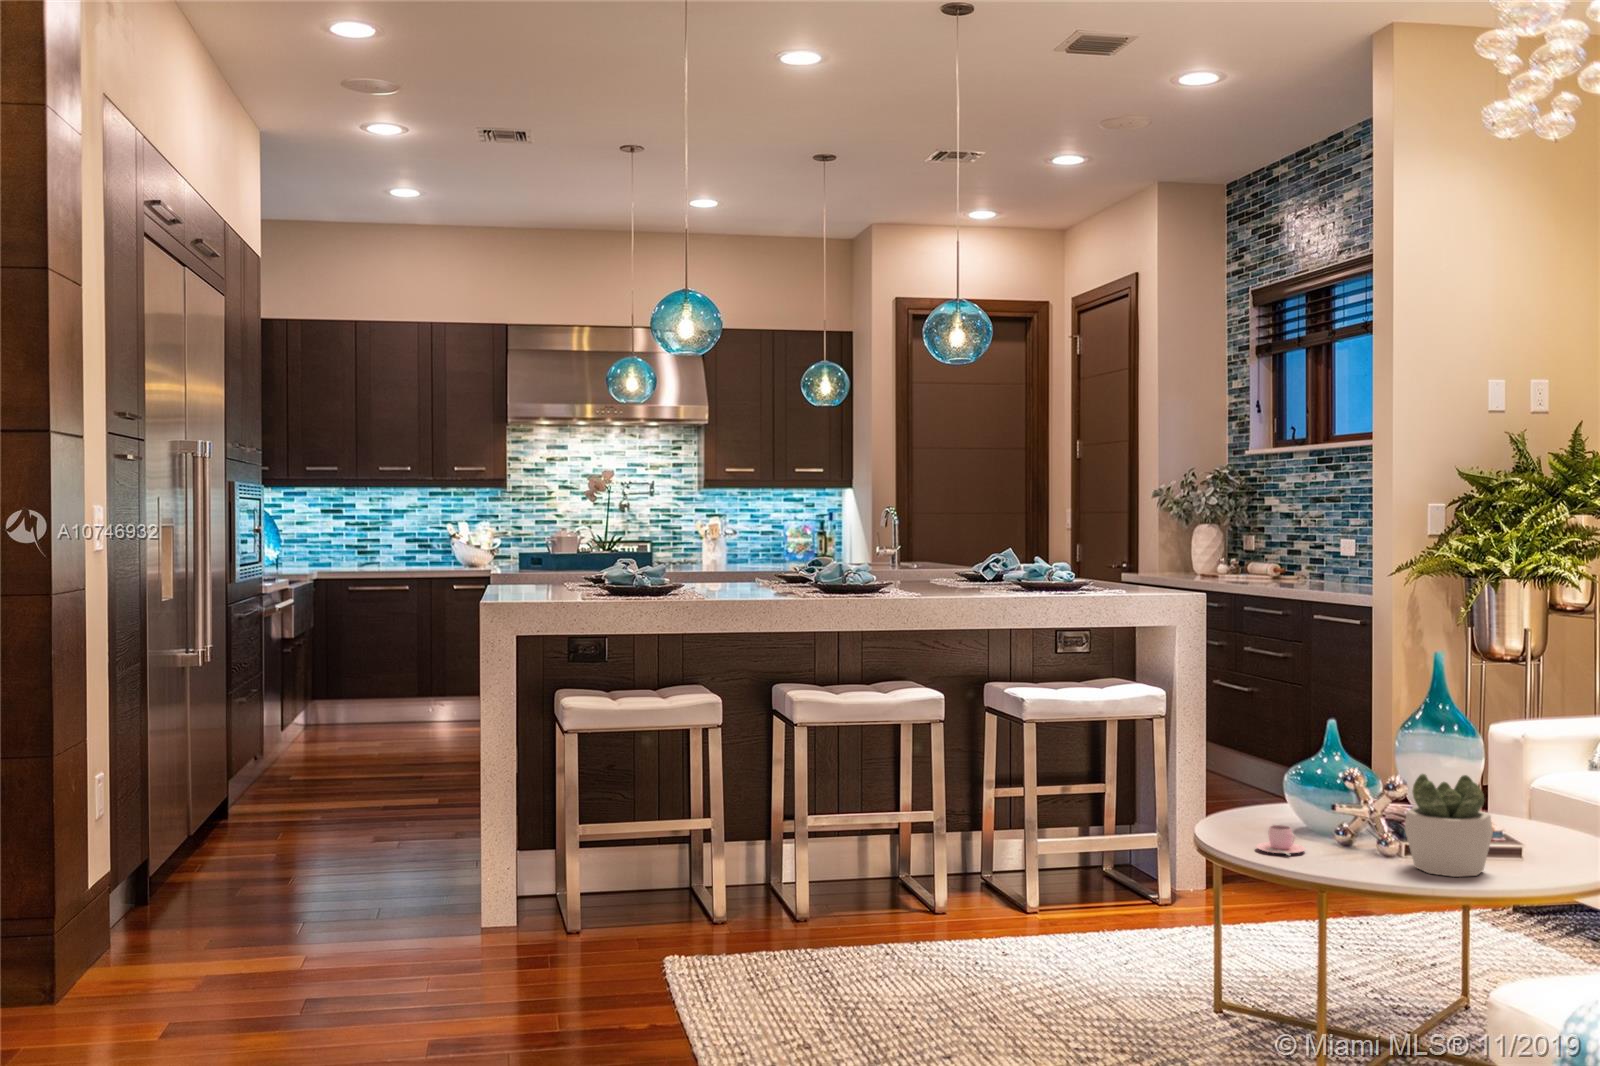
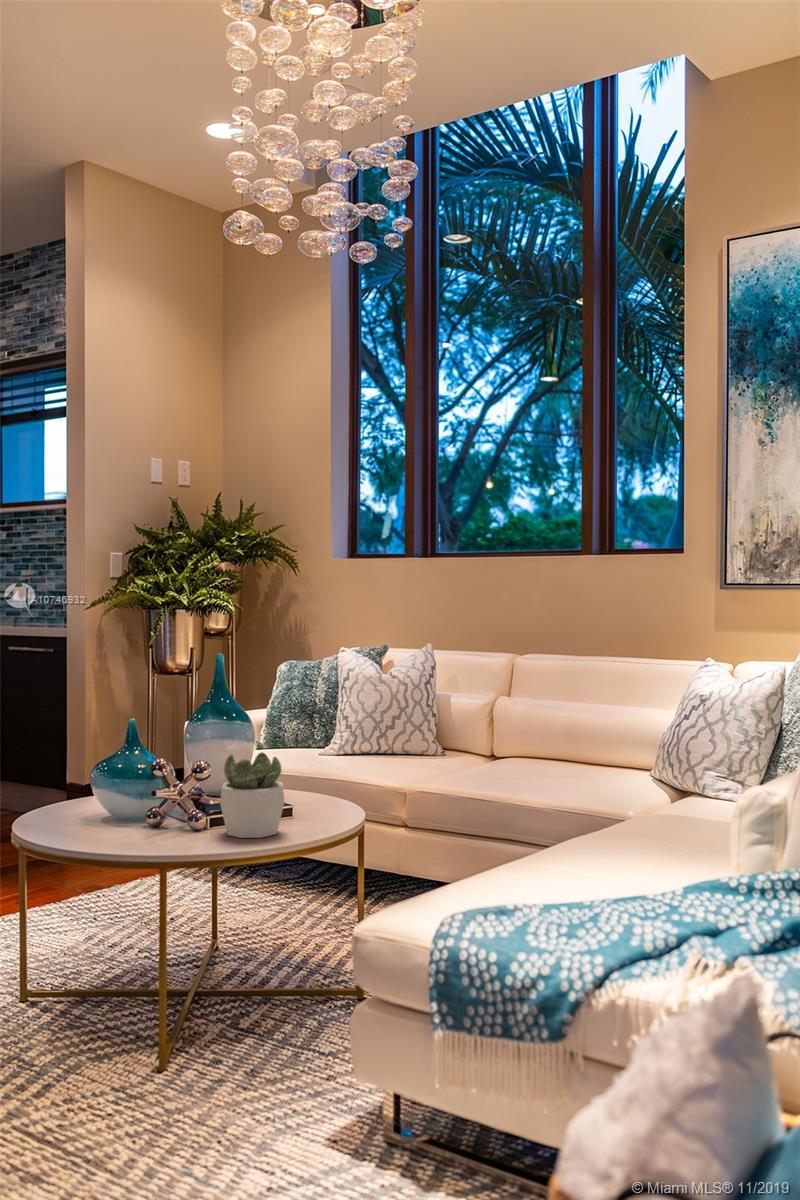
teacup: present [1256,825,1305,855] -> none [86,785,131,841]

